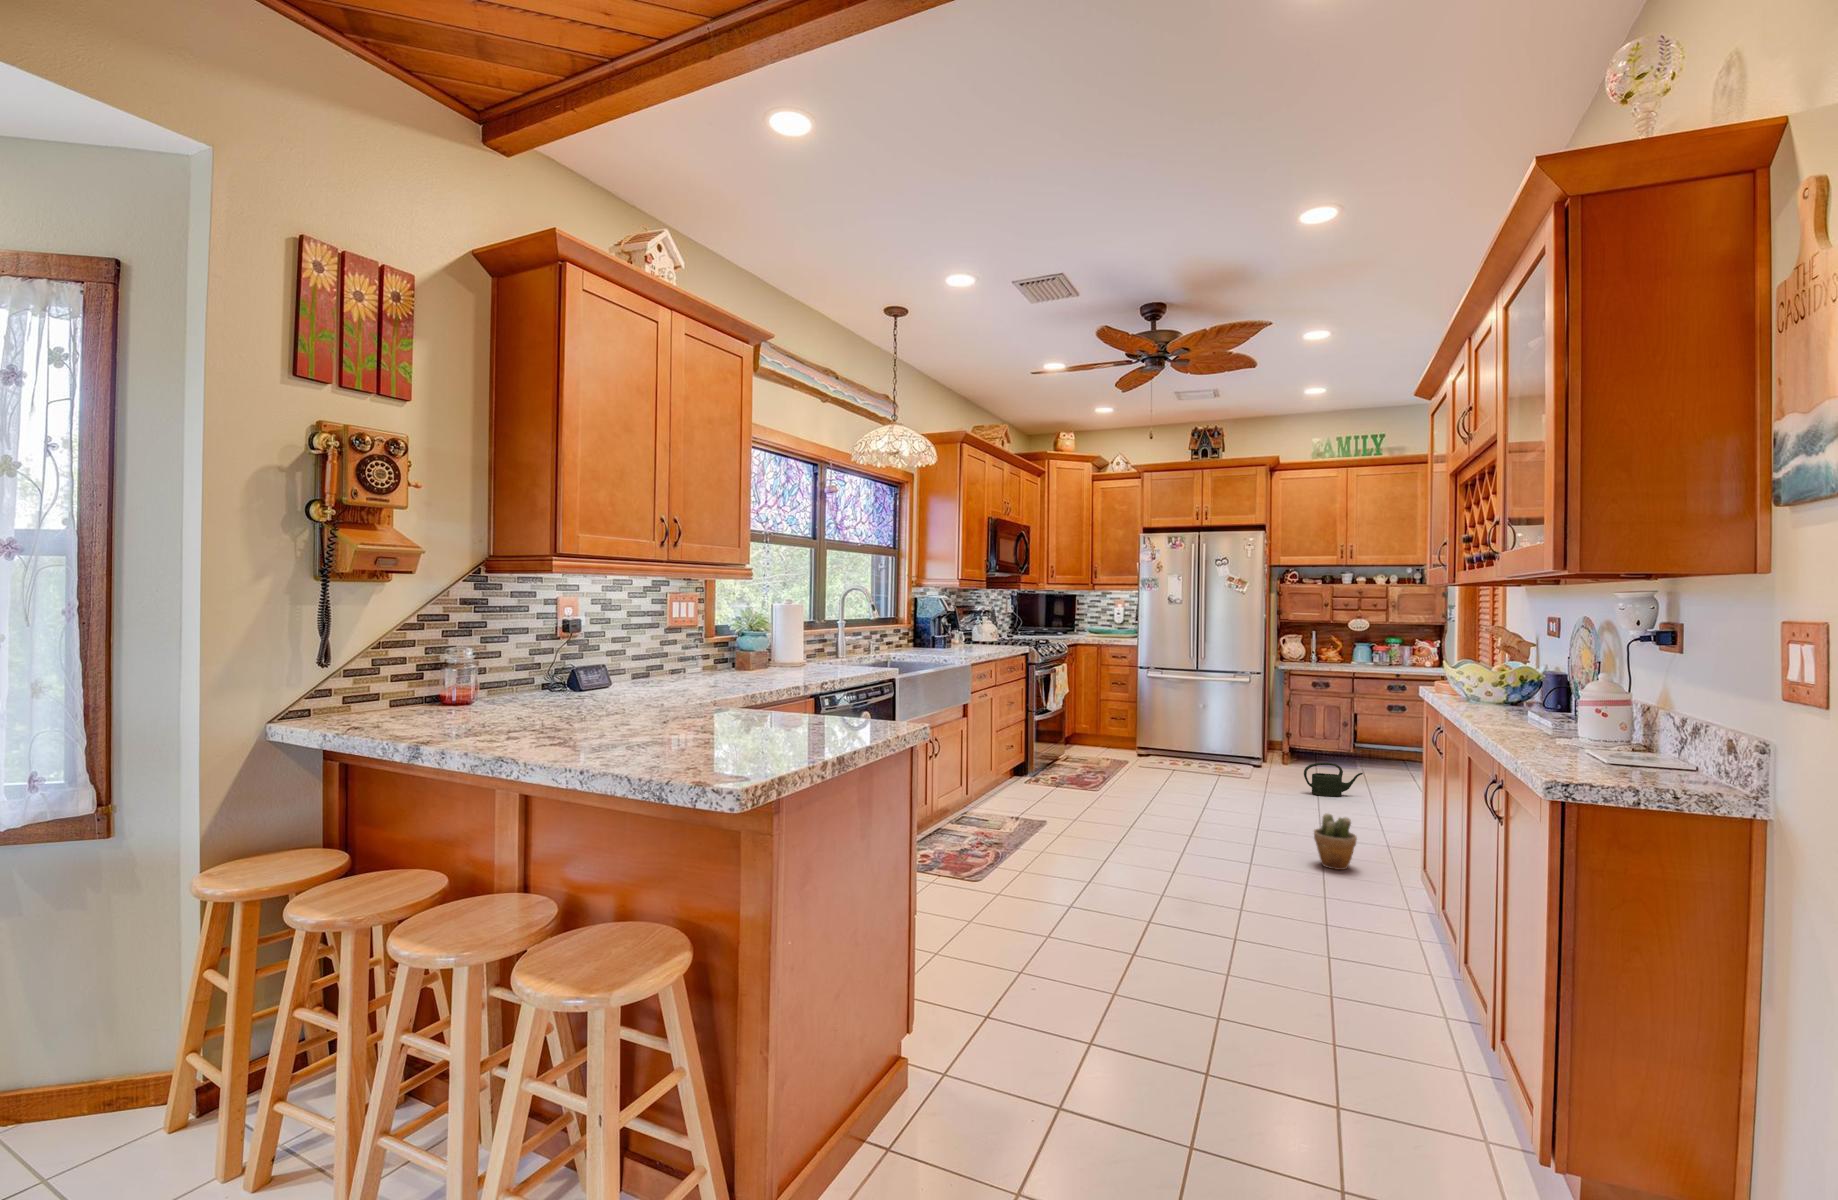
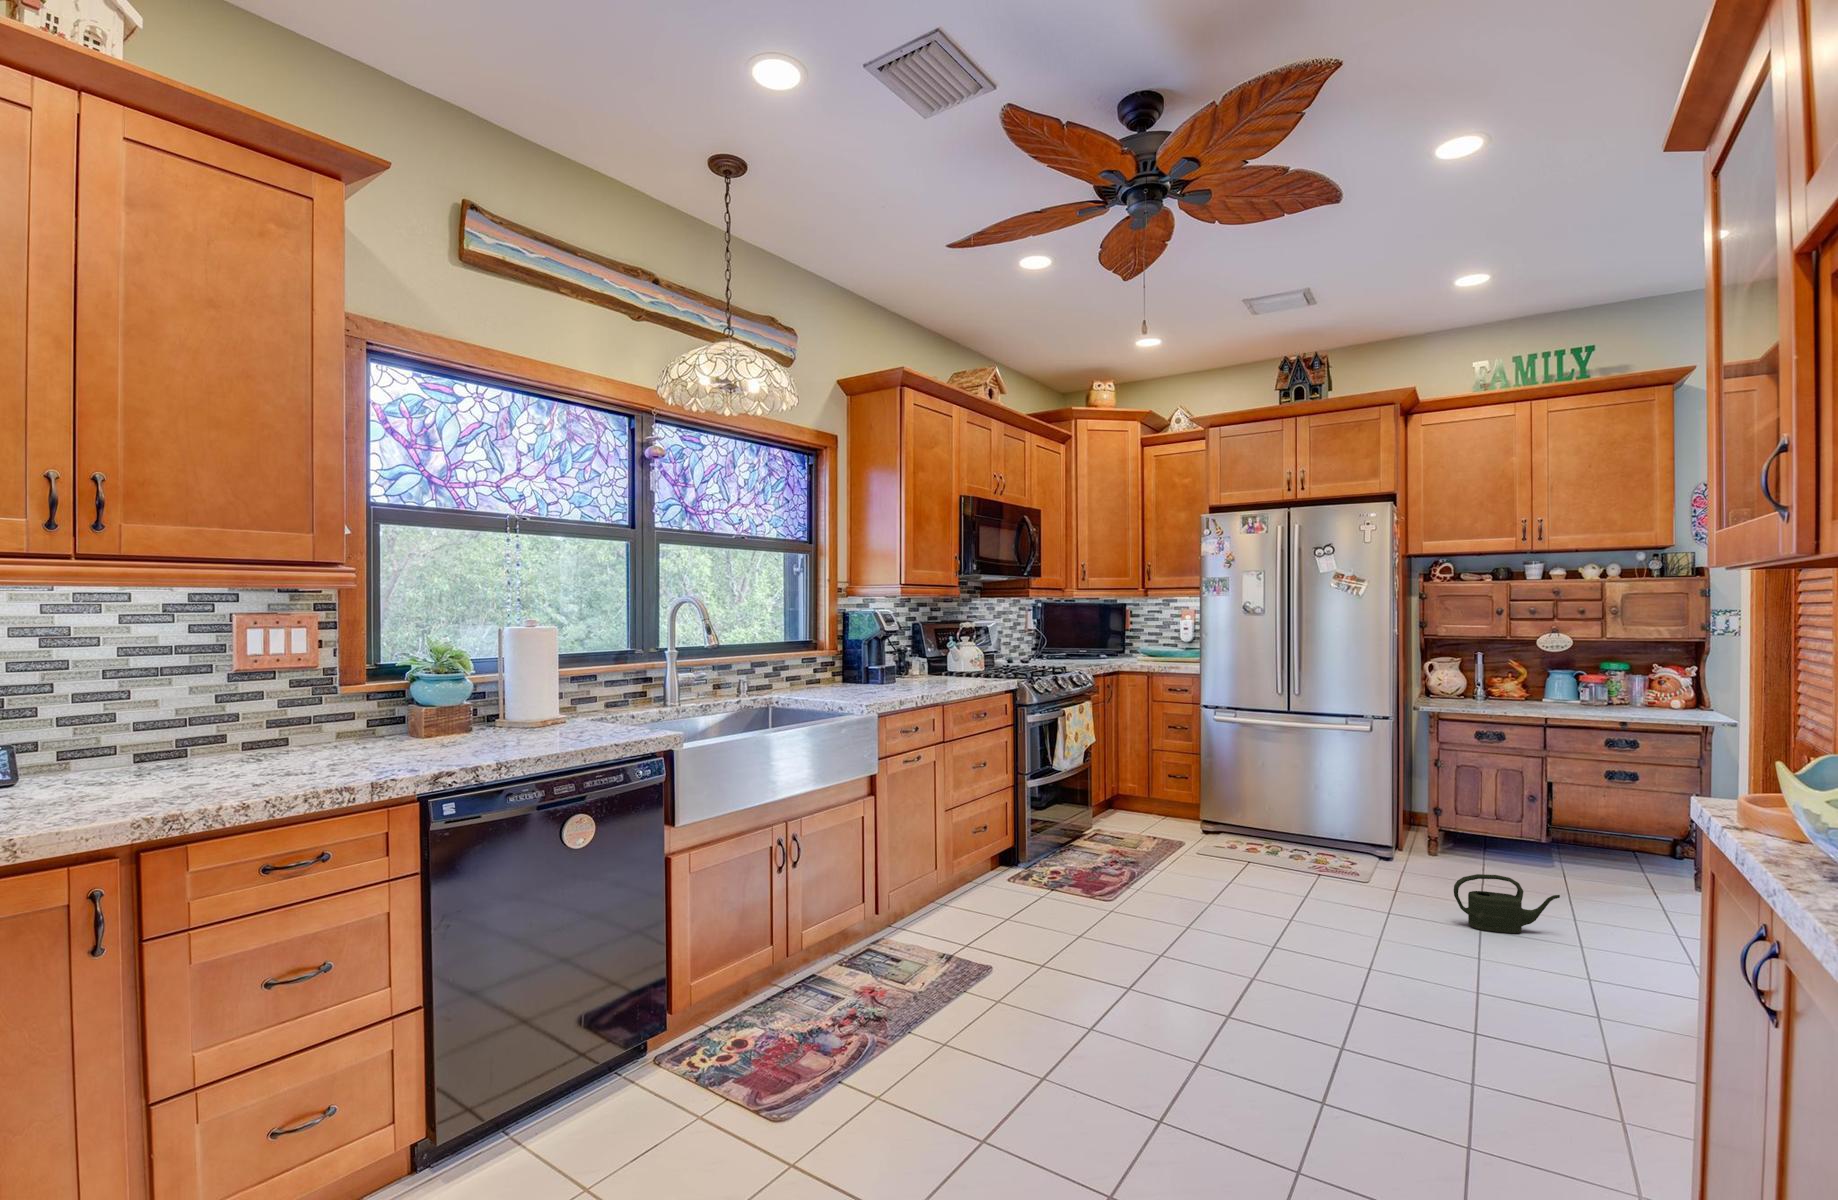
potted plant: present [1314,814,1357,870] -> none [1444,1021,1535,1142]

